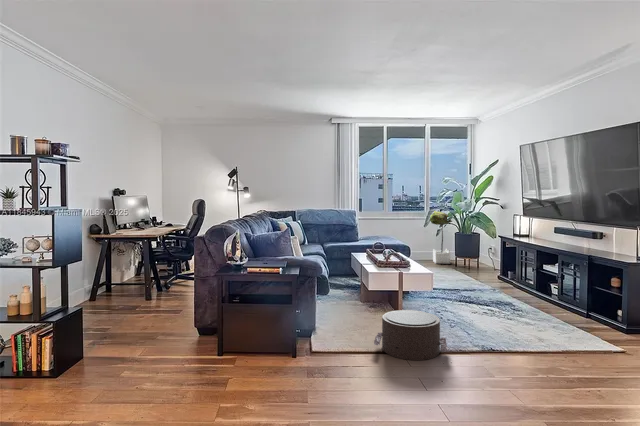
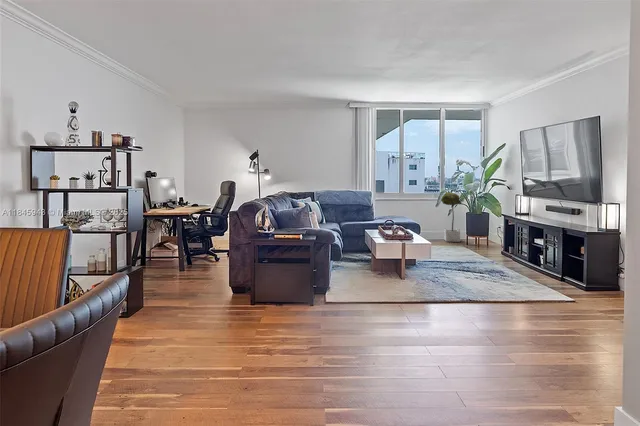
pouf: present [374,310,448,360] -> none [376,272,436,309]

